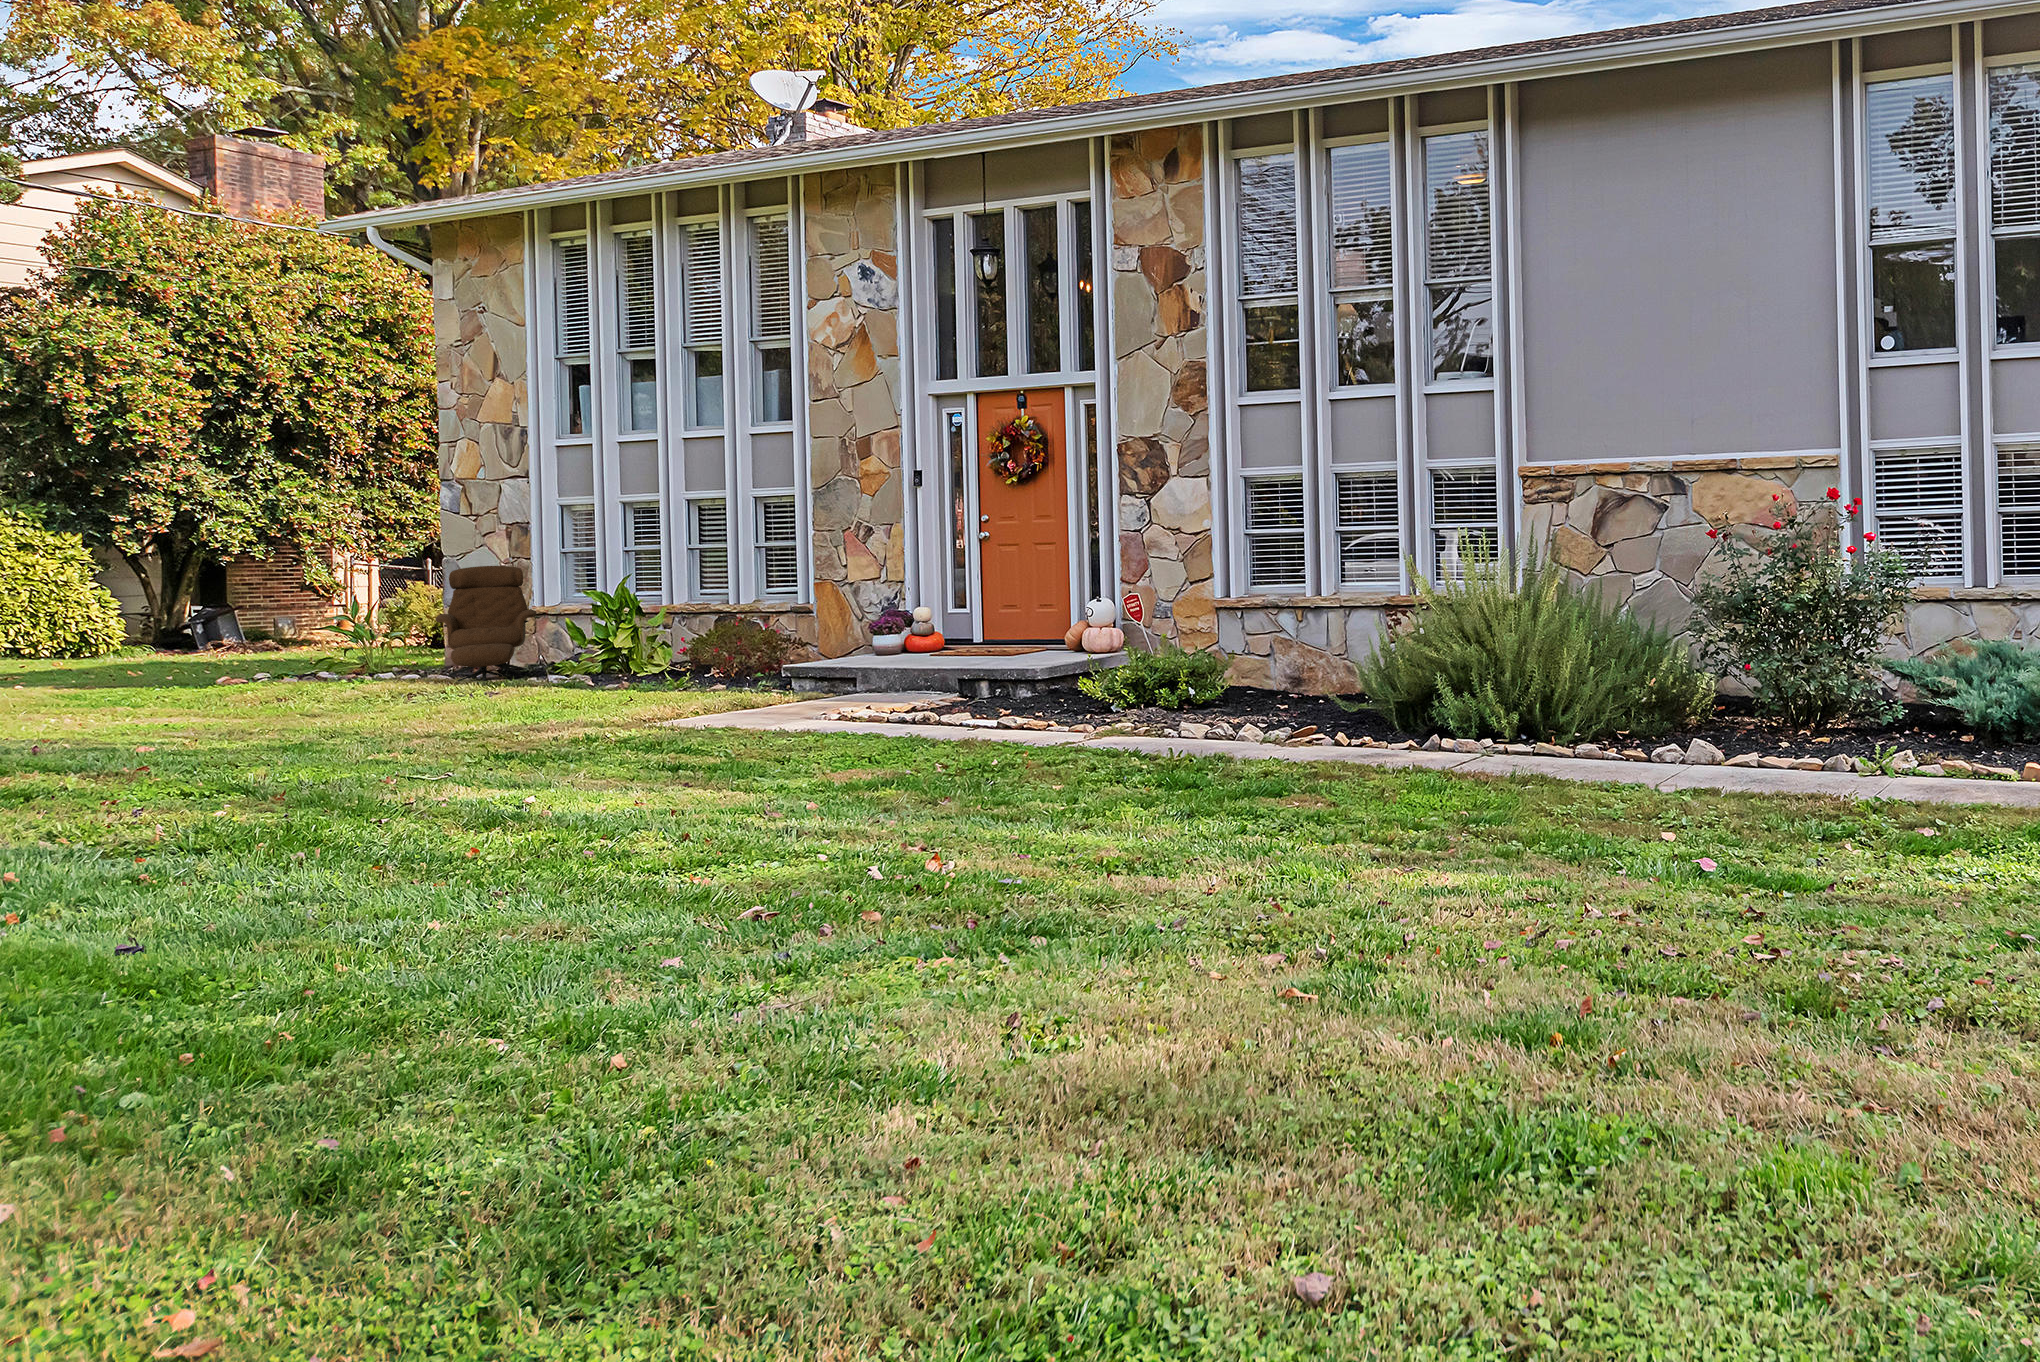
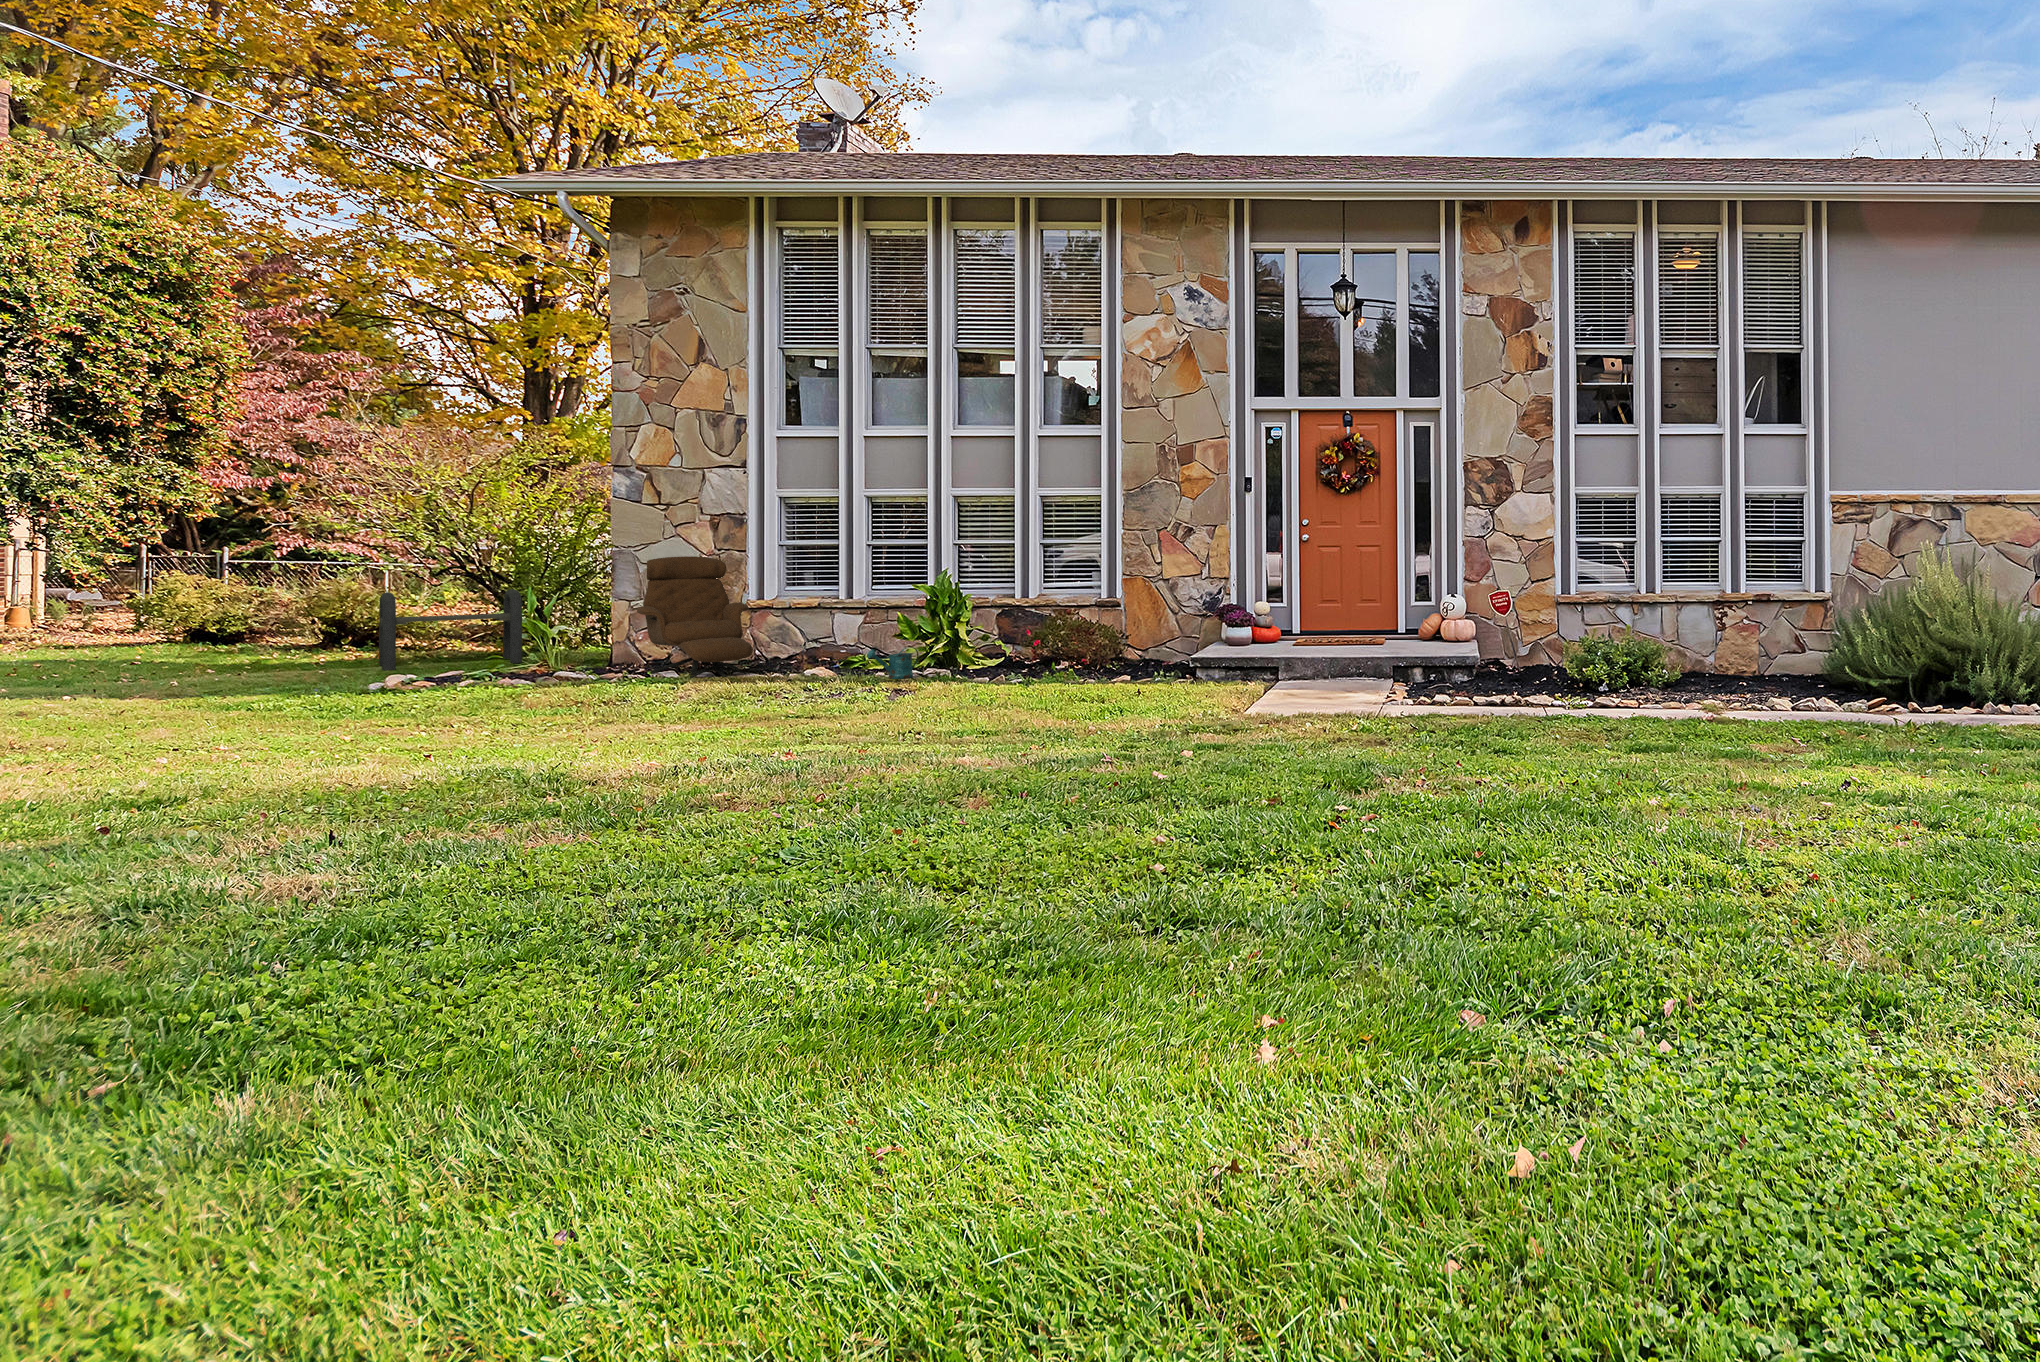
bench: none [290,597,412,671] -> present [379,589,522,671]
watering can: none [569,654,624,685] -> present [867,647,919,679]

